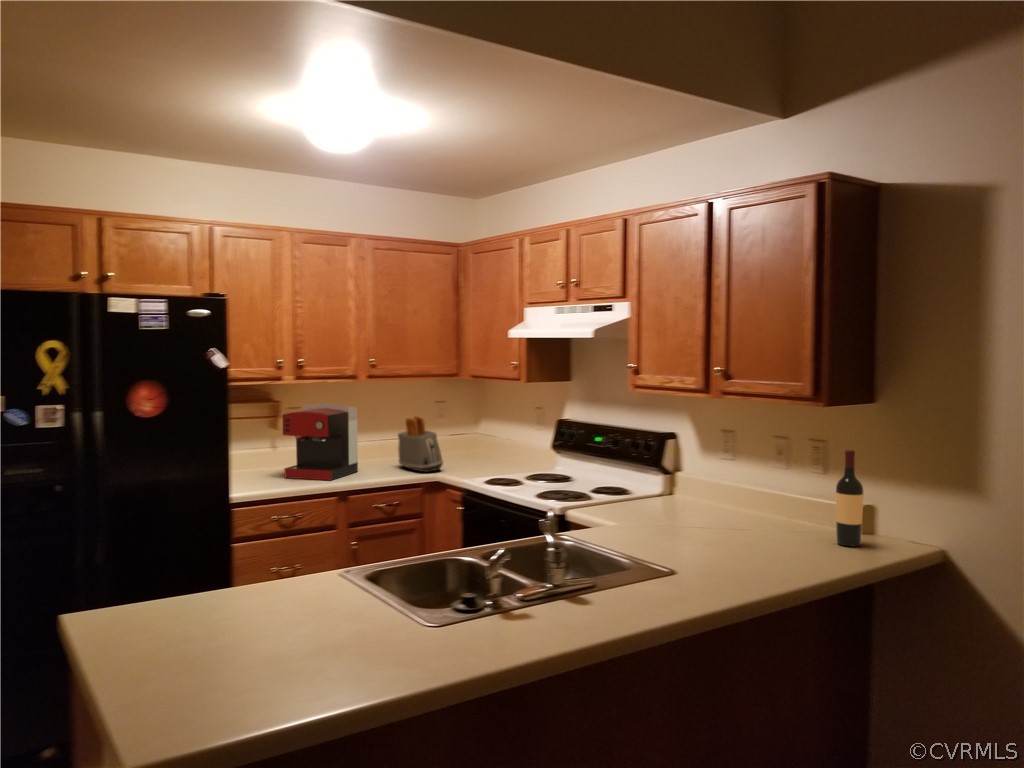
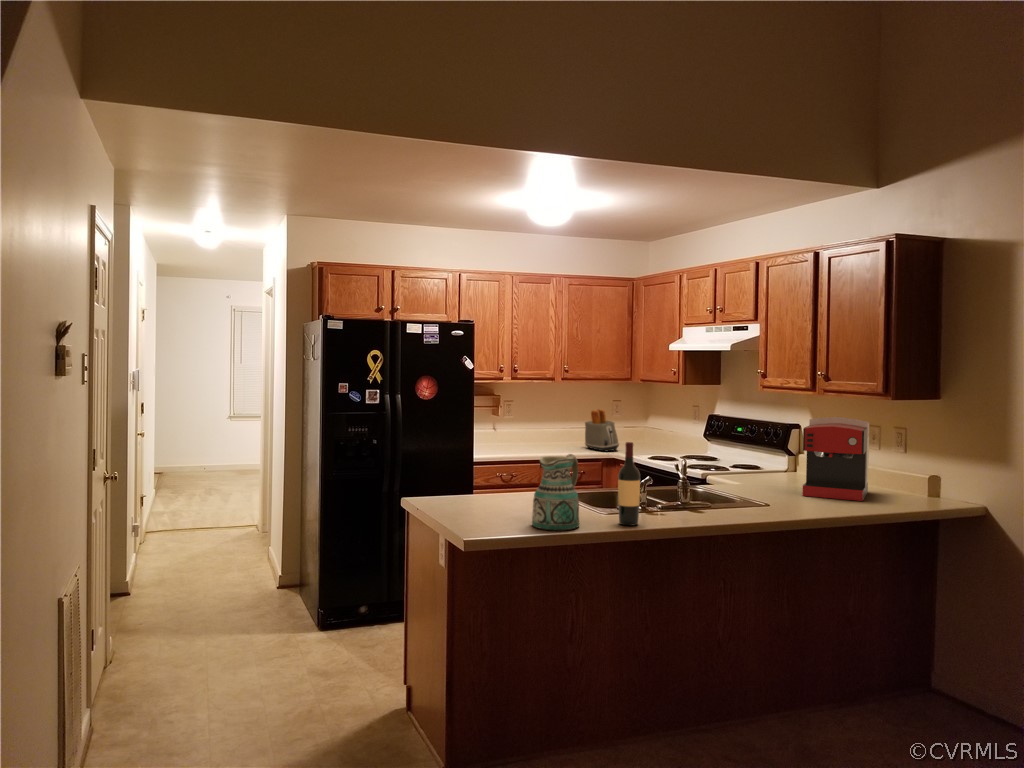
coffee maker: present [283,403,358,480] -> present [802,417,869,501]
wine bottle: present [836,450,864,547] -> present [618,442,640,526]
ceramic pitcher: none [277,532,369,694] -> present [532,454,579,530]

